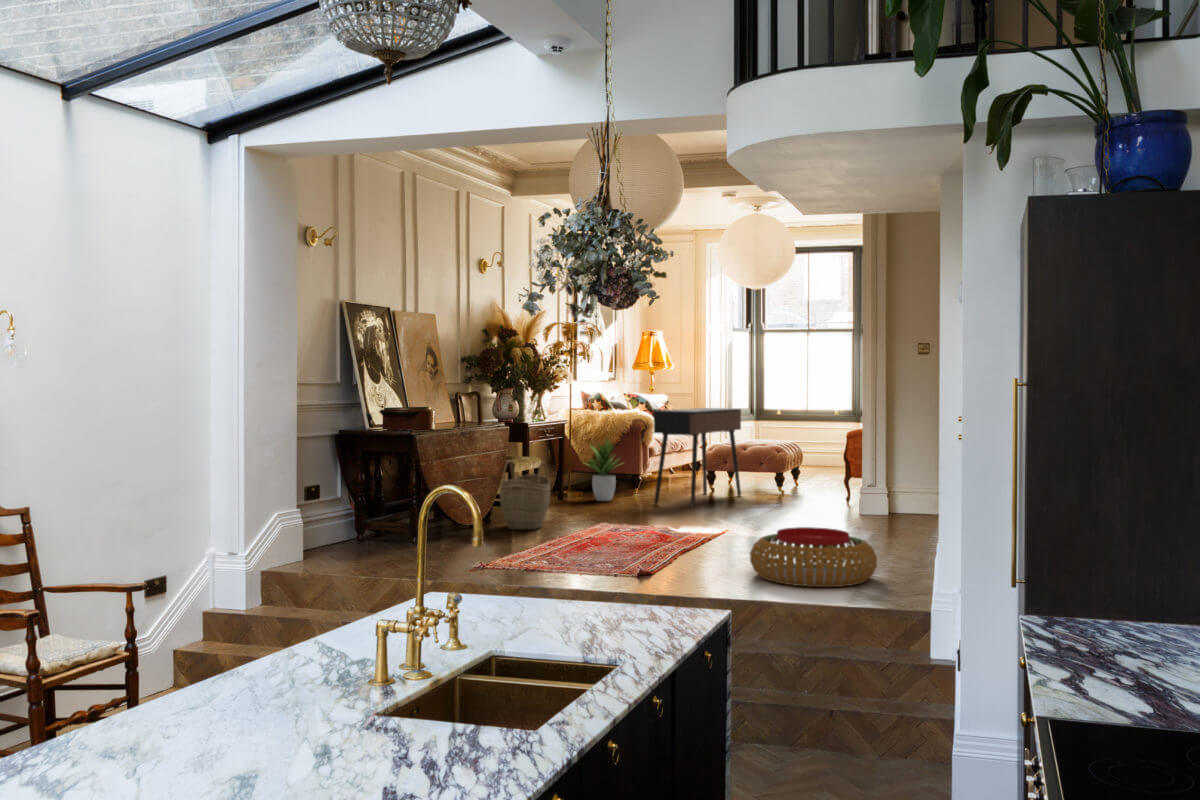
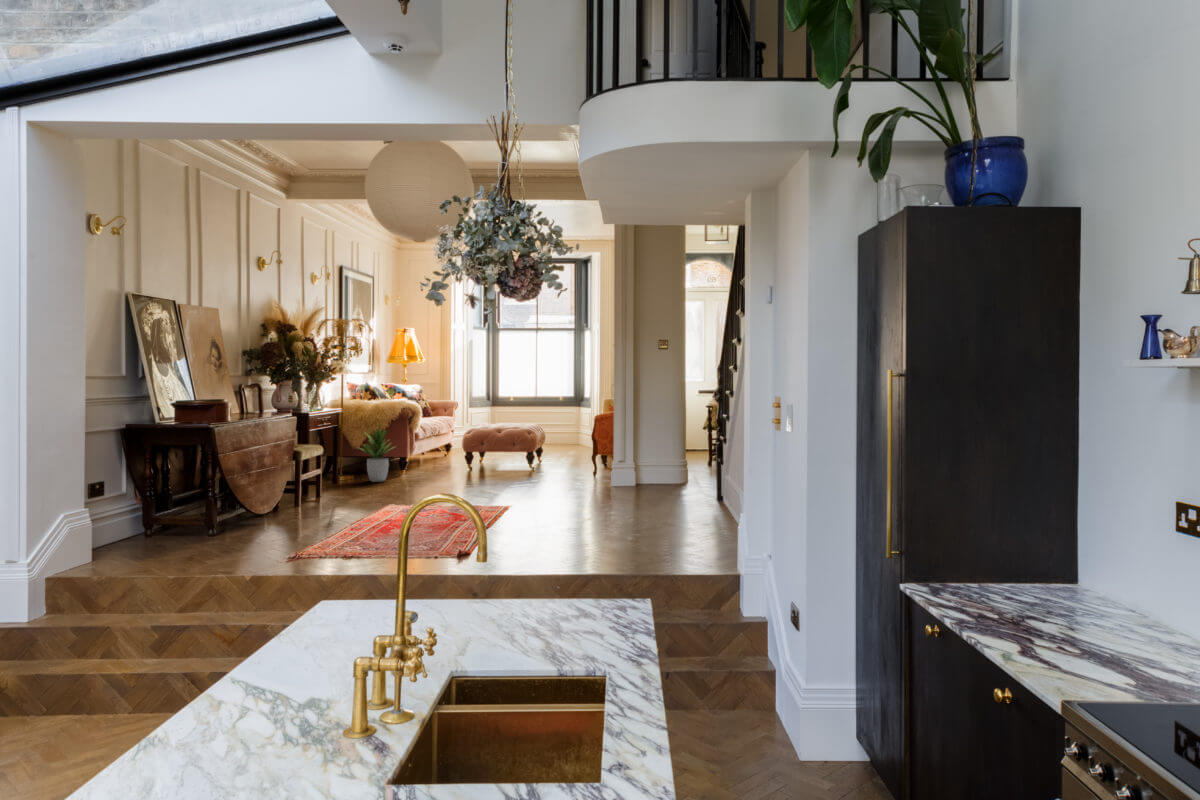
console table: present [654,408,741,507] -> none [425,397,497,484]
woven basket: present [500,461,550,530] -> none [292,449,341,514]
pouf: present [750,527,877,587] -> none [551,500,659,553]

